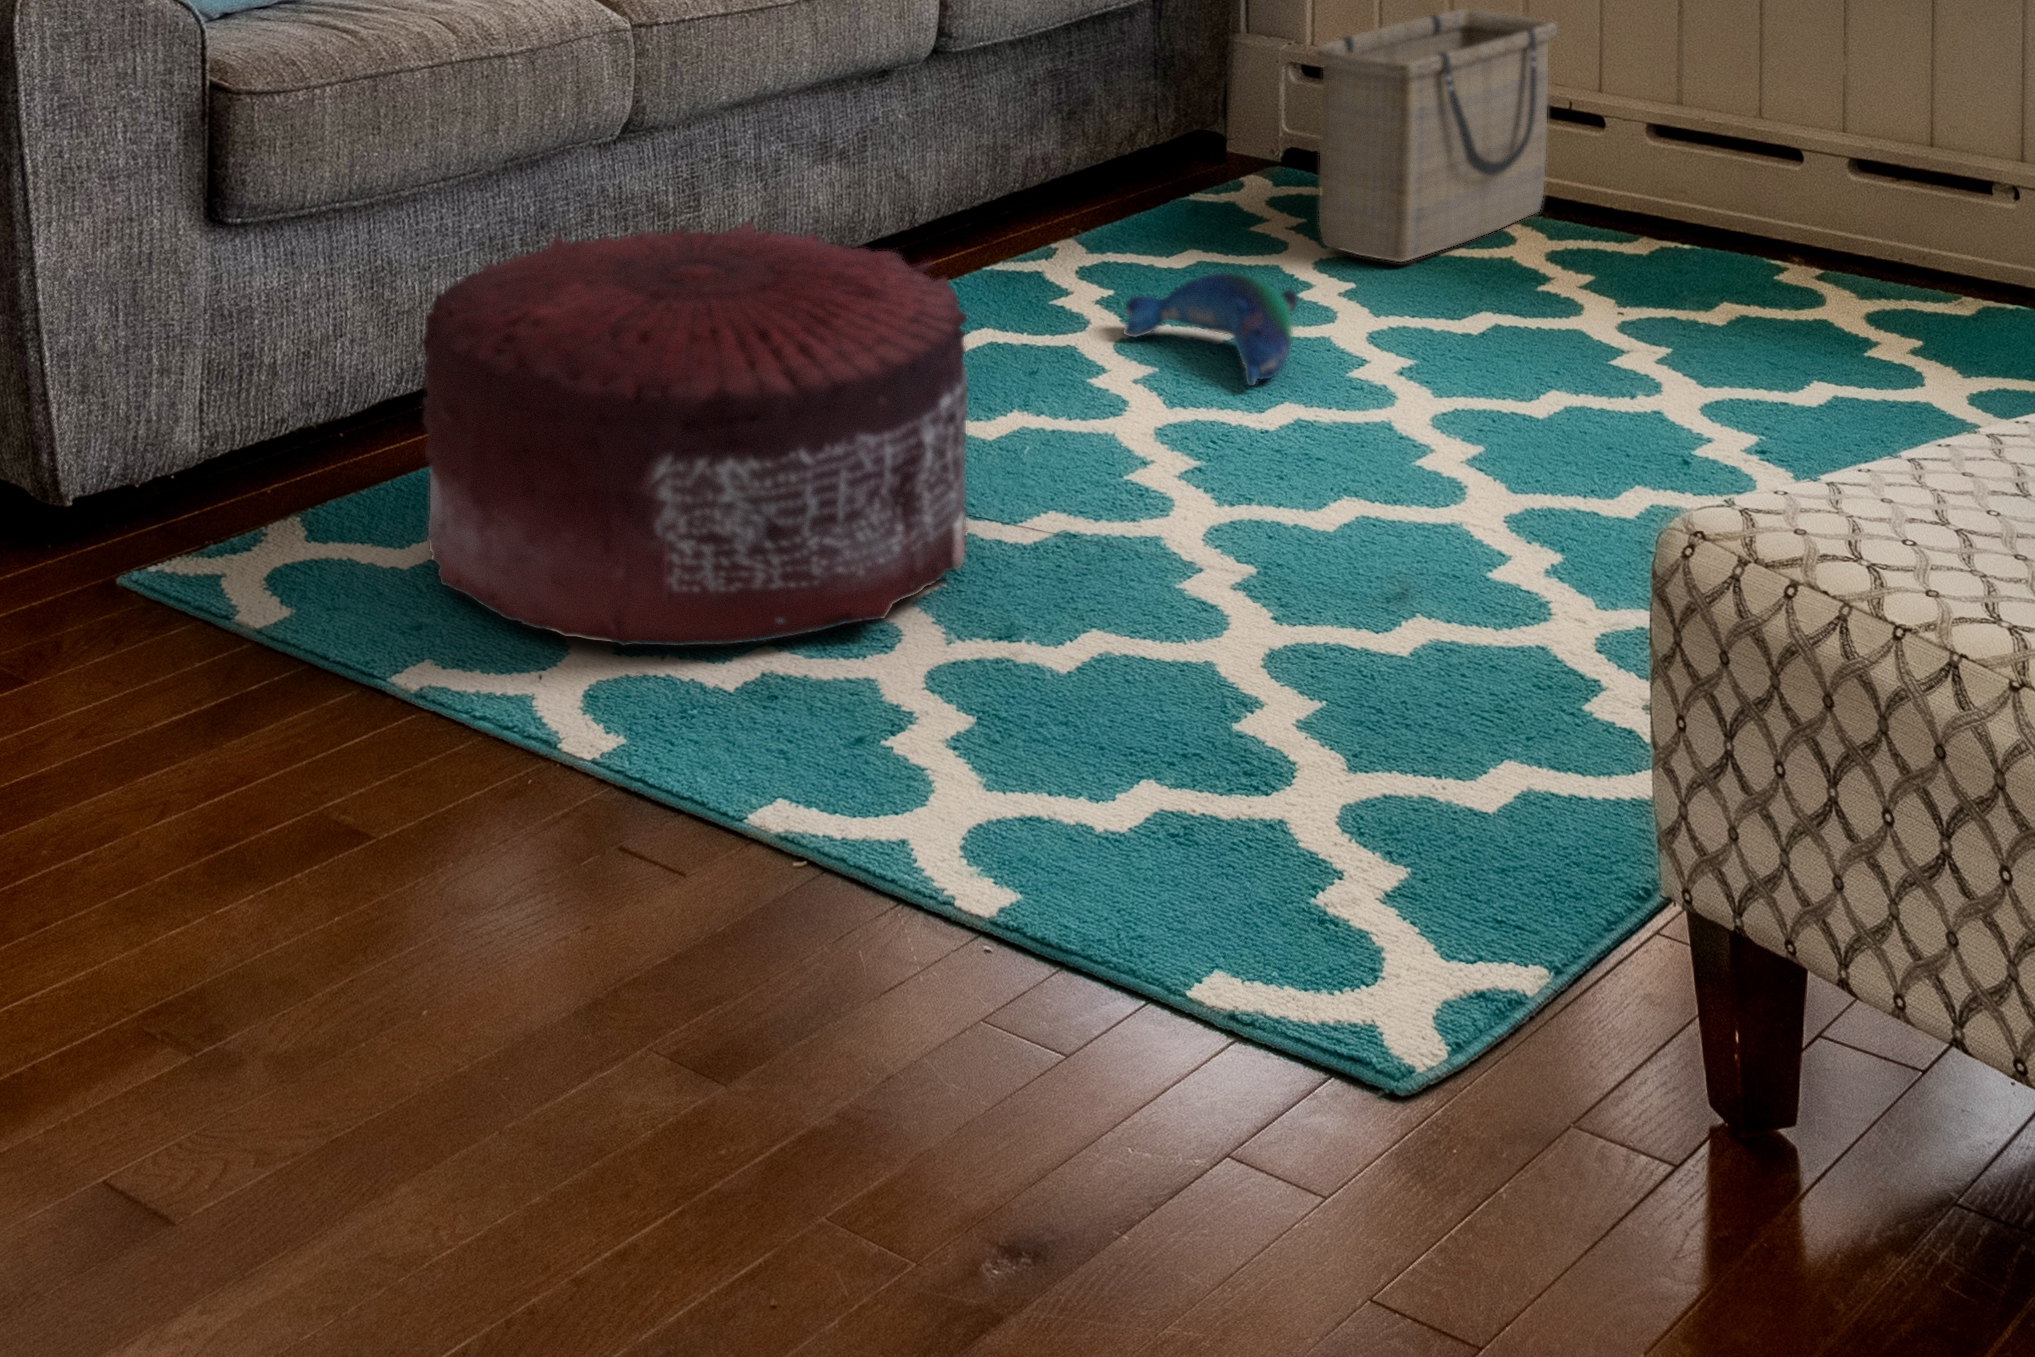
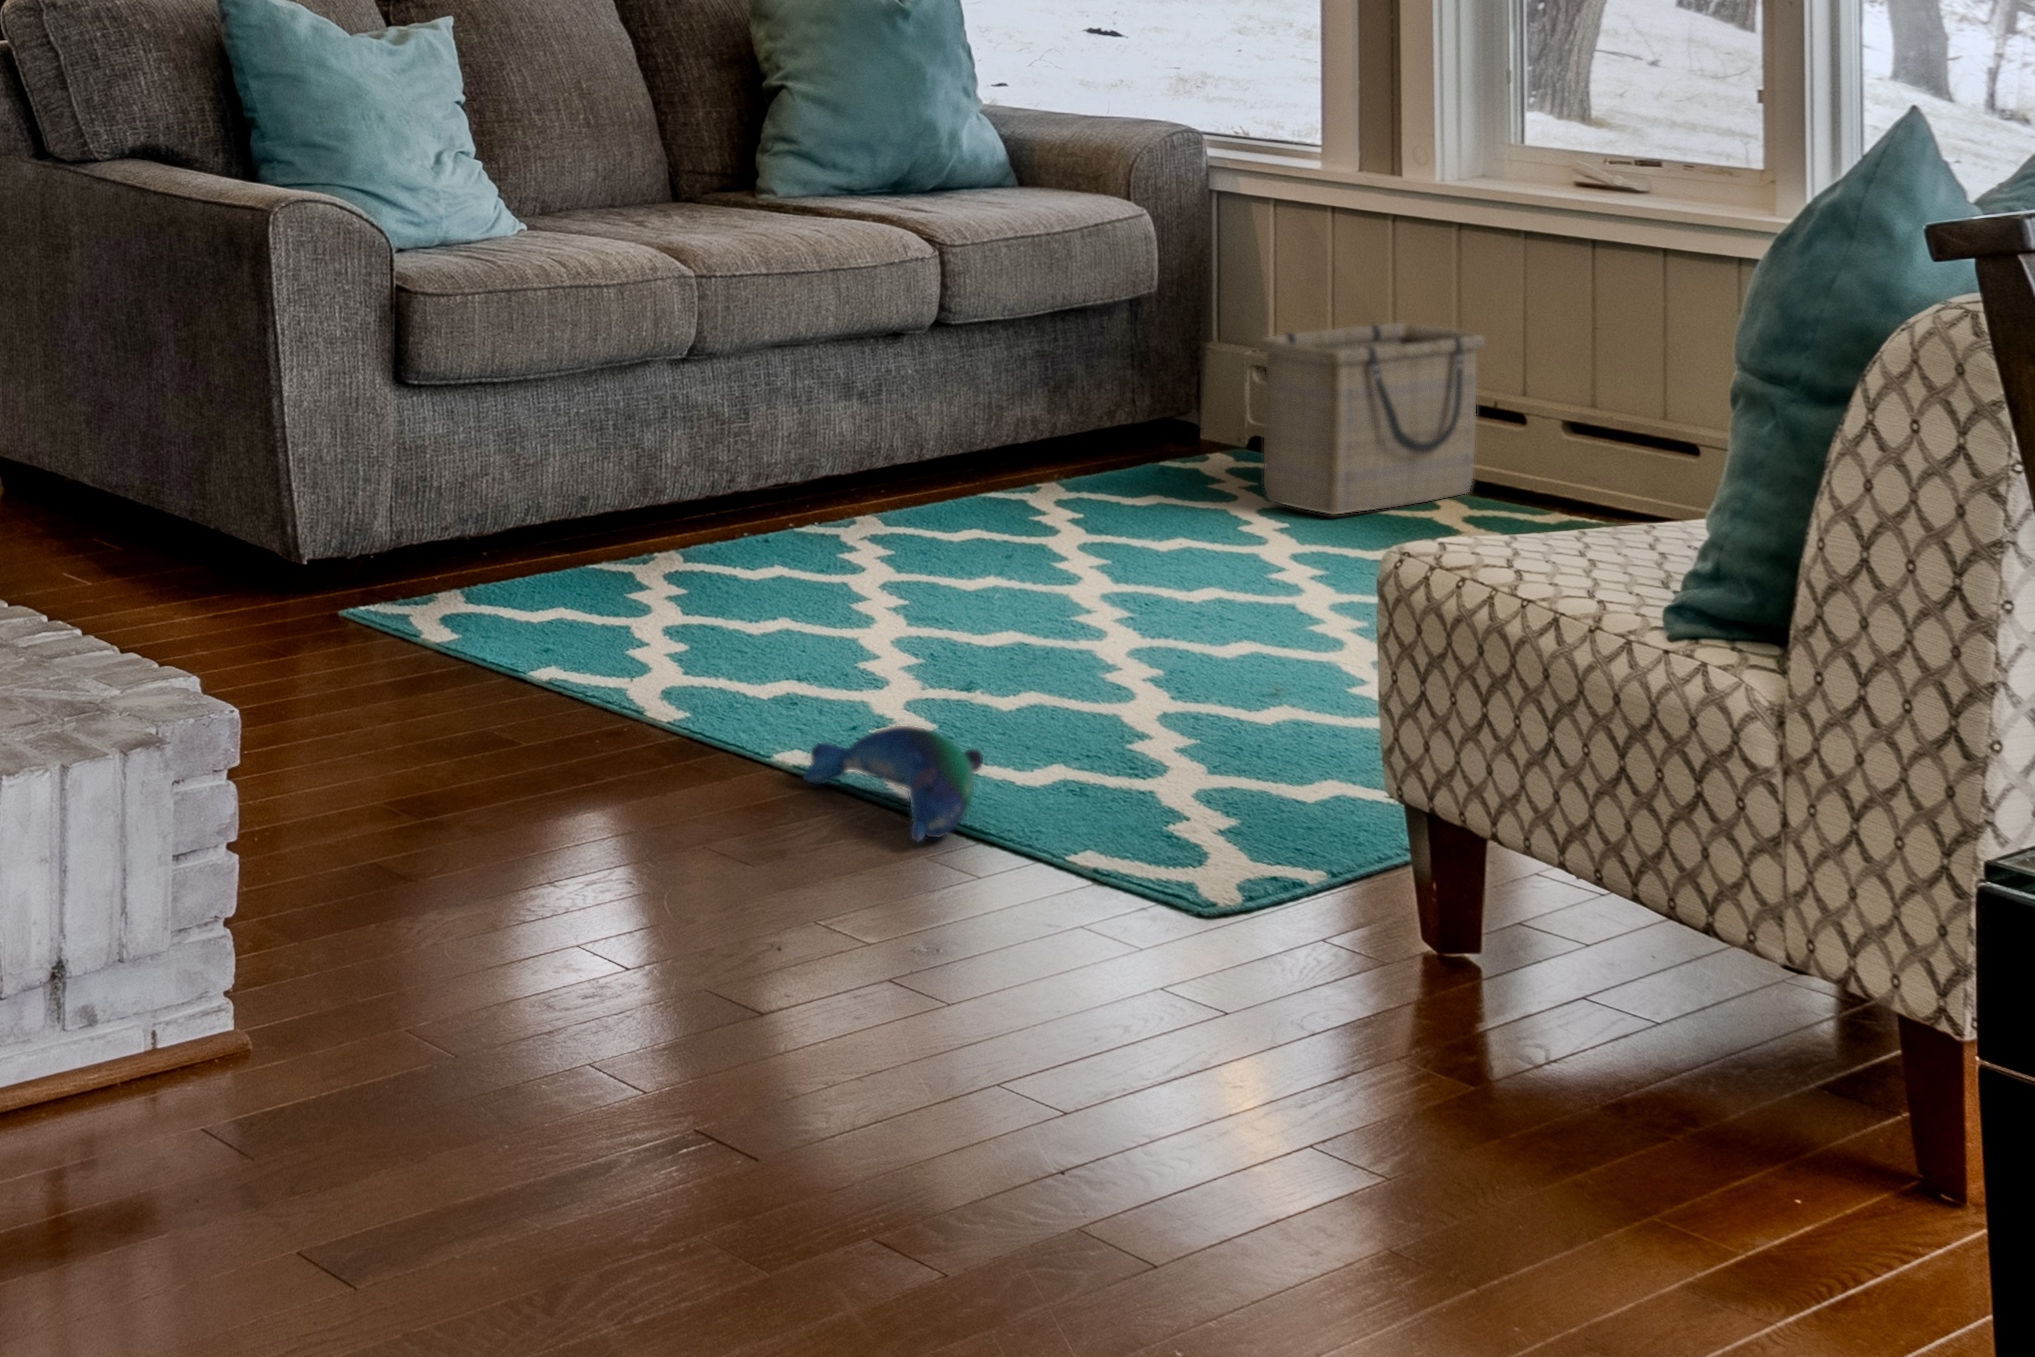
pouf: present [421,222,967,646] -> none [547,410,946,676]
plush toy: present [1124,273,1297,385] -> present [804,726,983,843]

